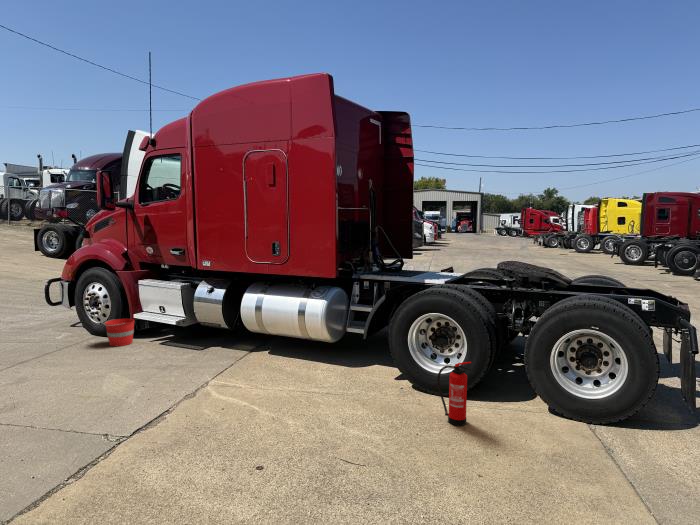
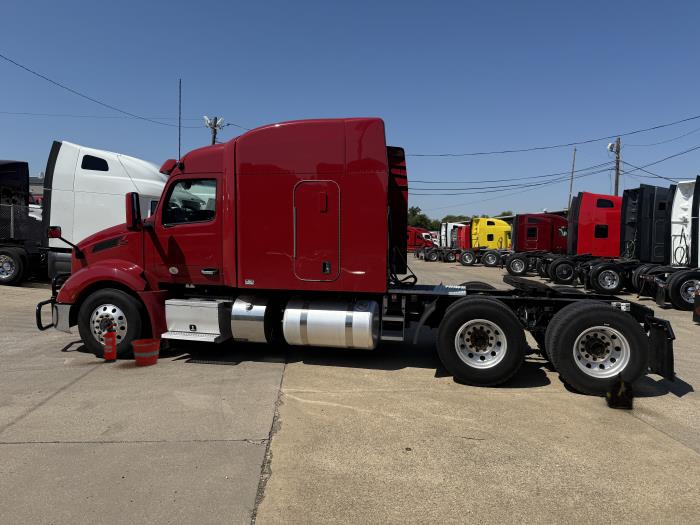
fire extinguisher: present [437,362,471,426] -> present [98,325,116,363]
backpack: none [630,415,678,482] -> present [605,372,634,409]

